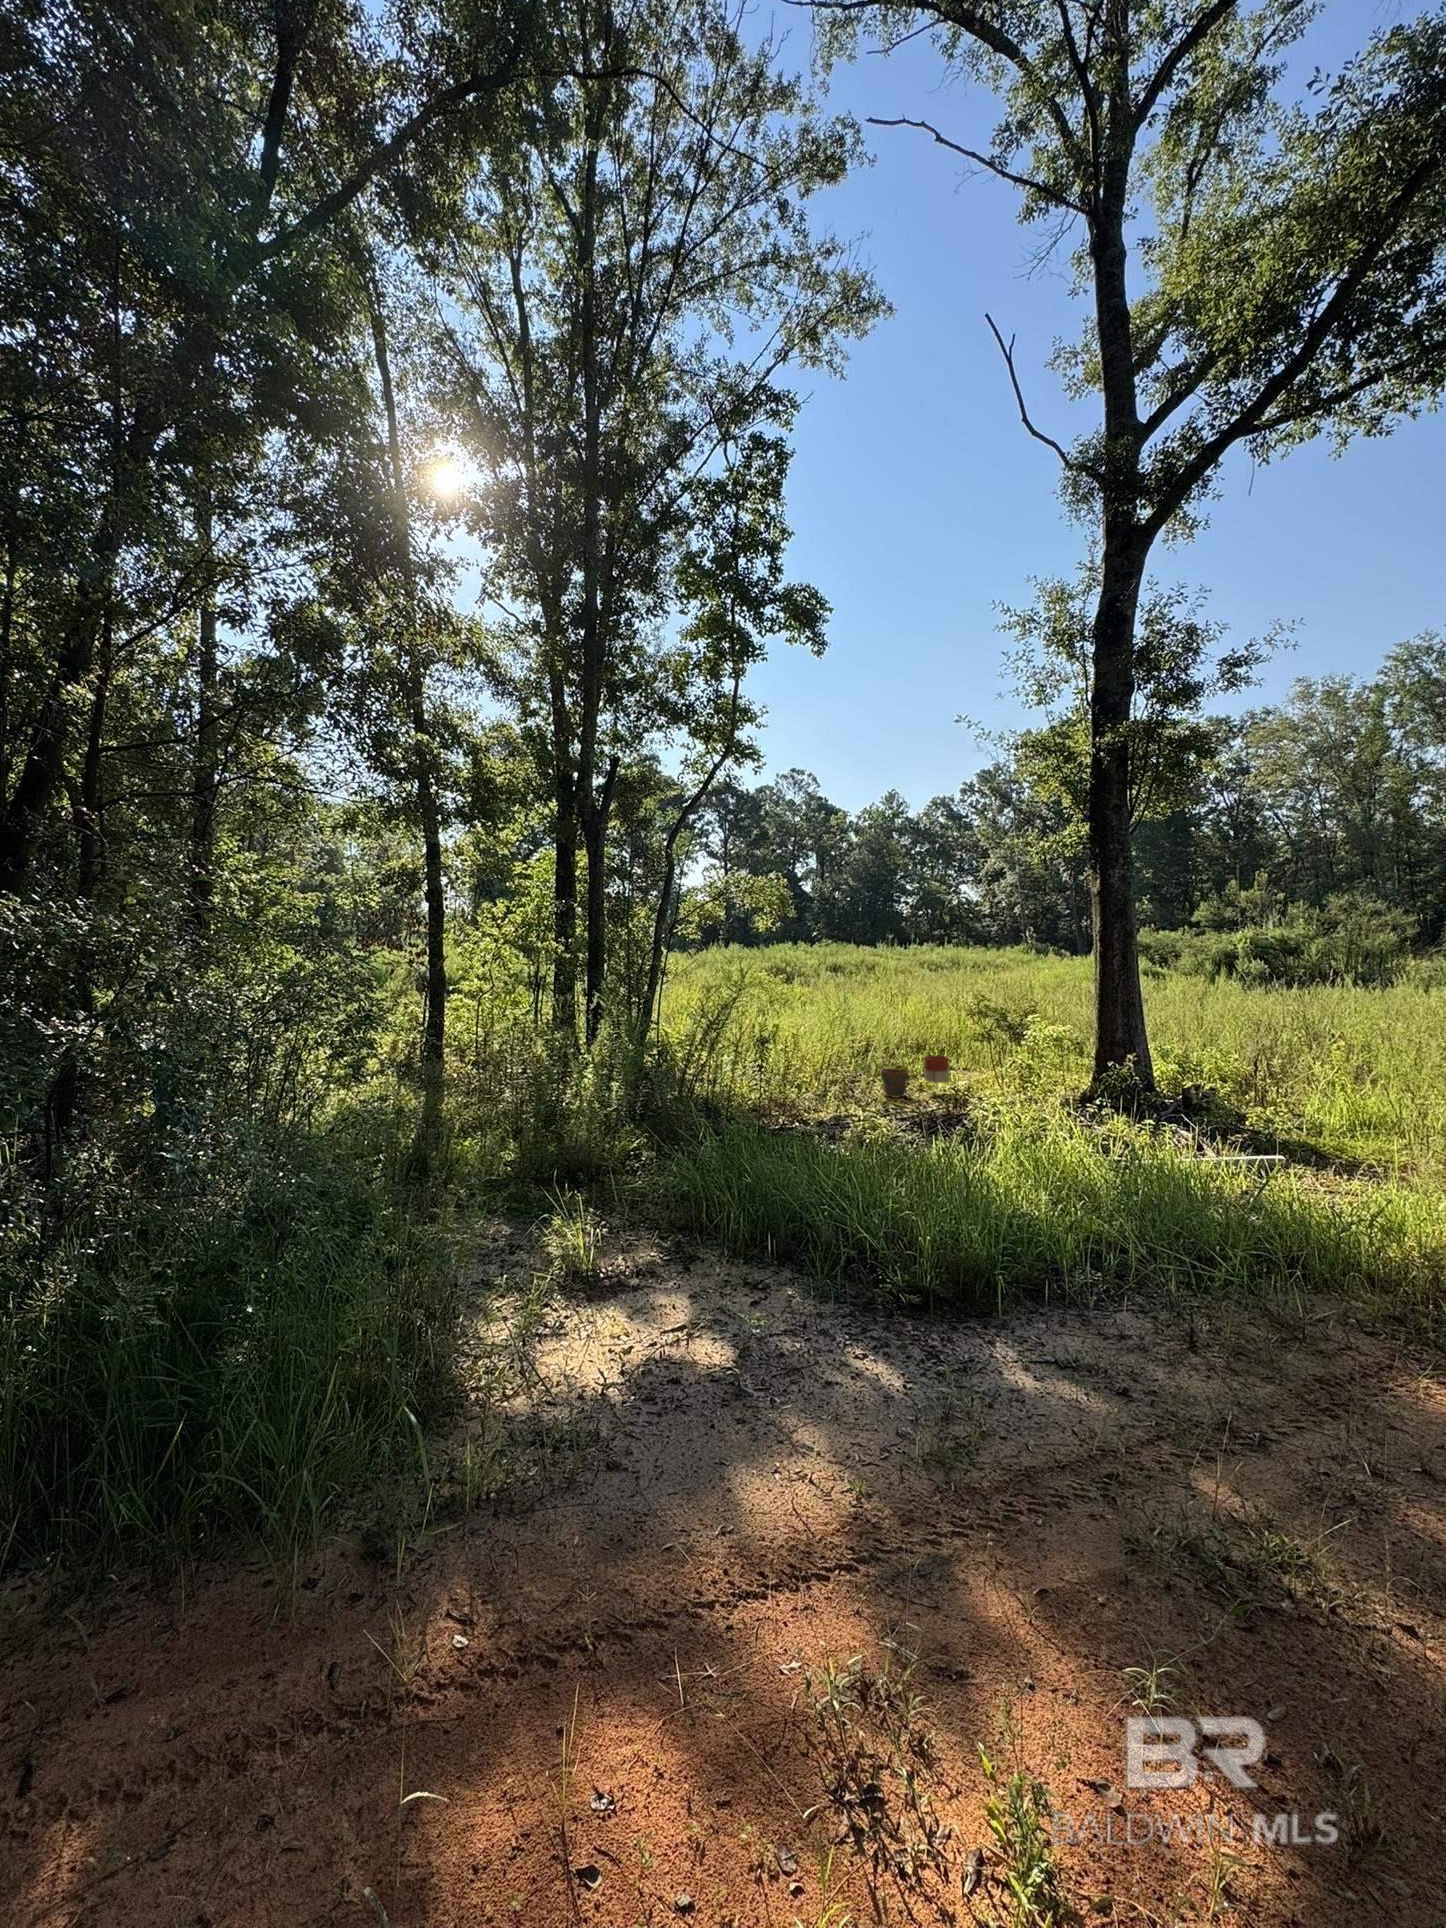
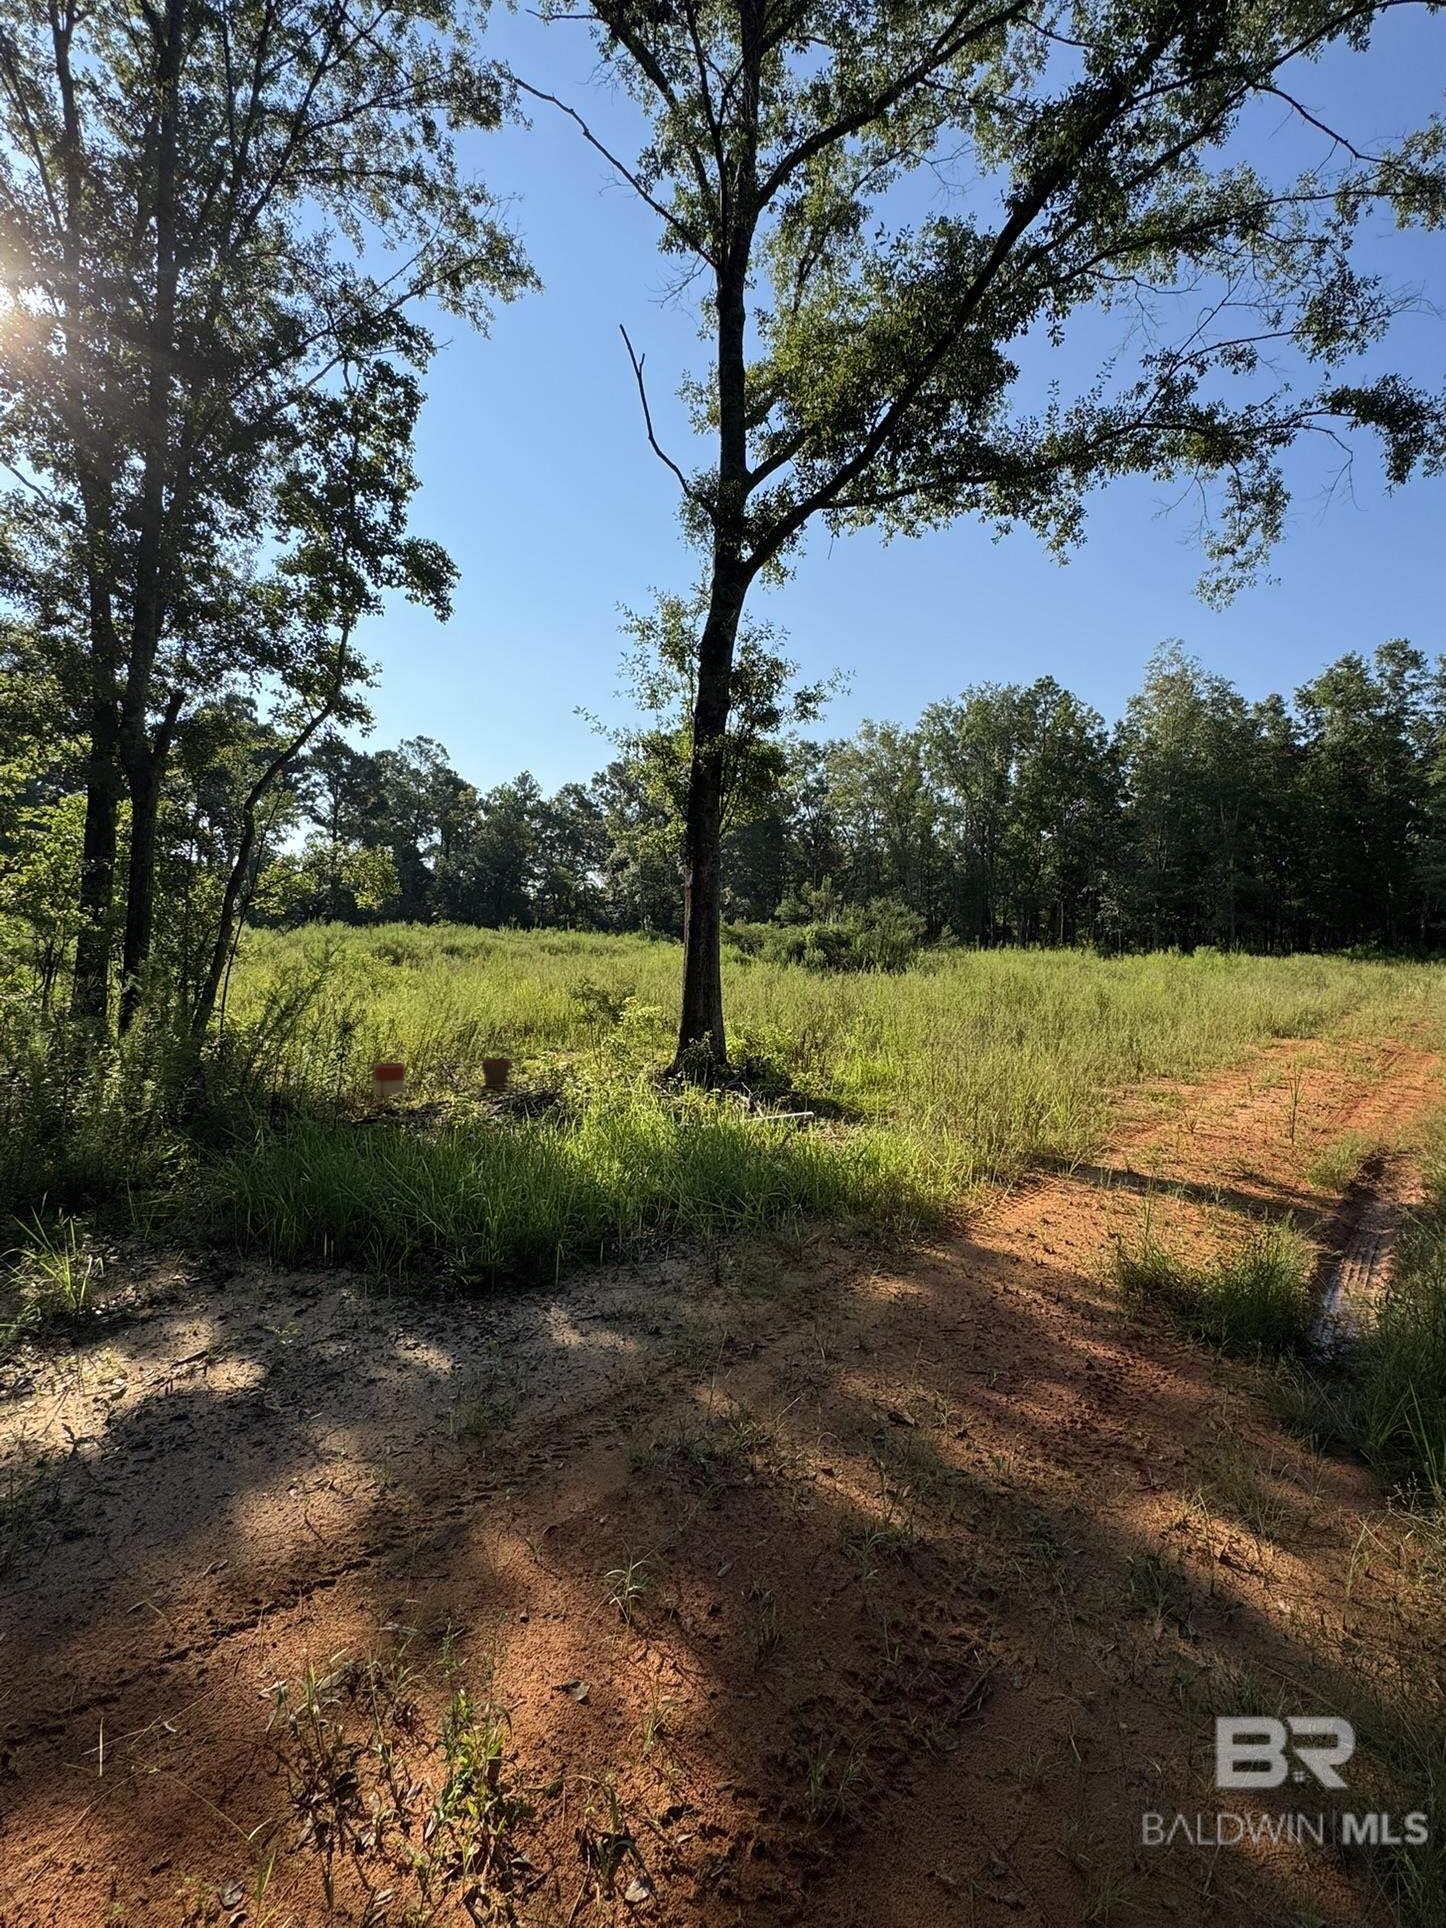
planter: present [924,1055,951,1092] -> present [373,1062,405,1105]

